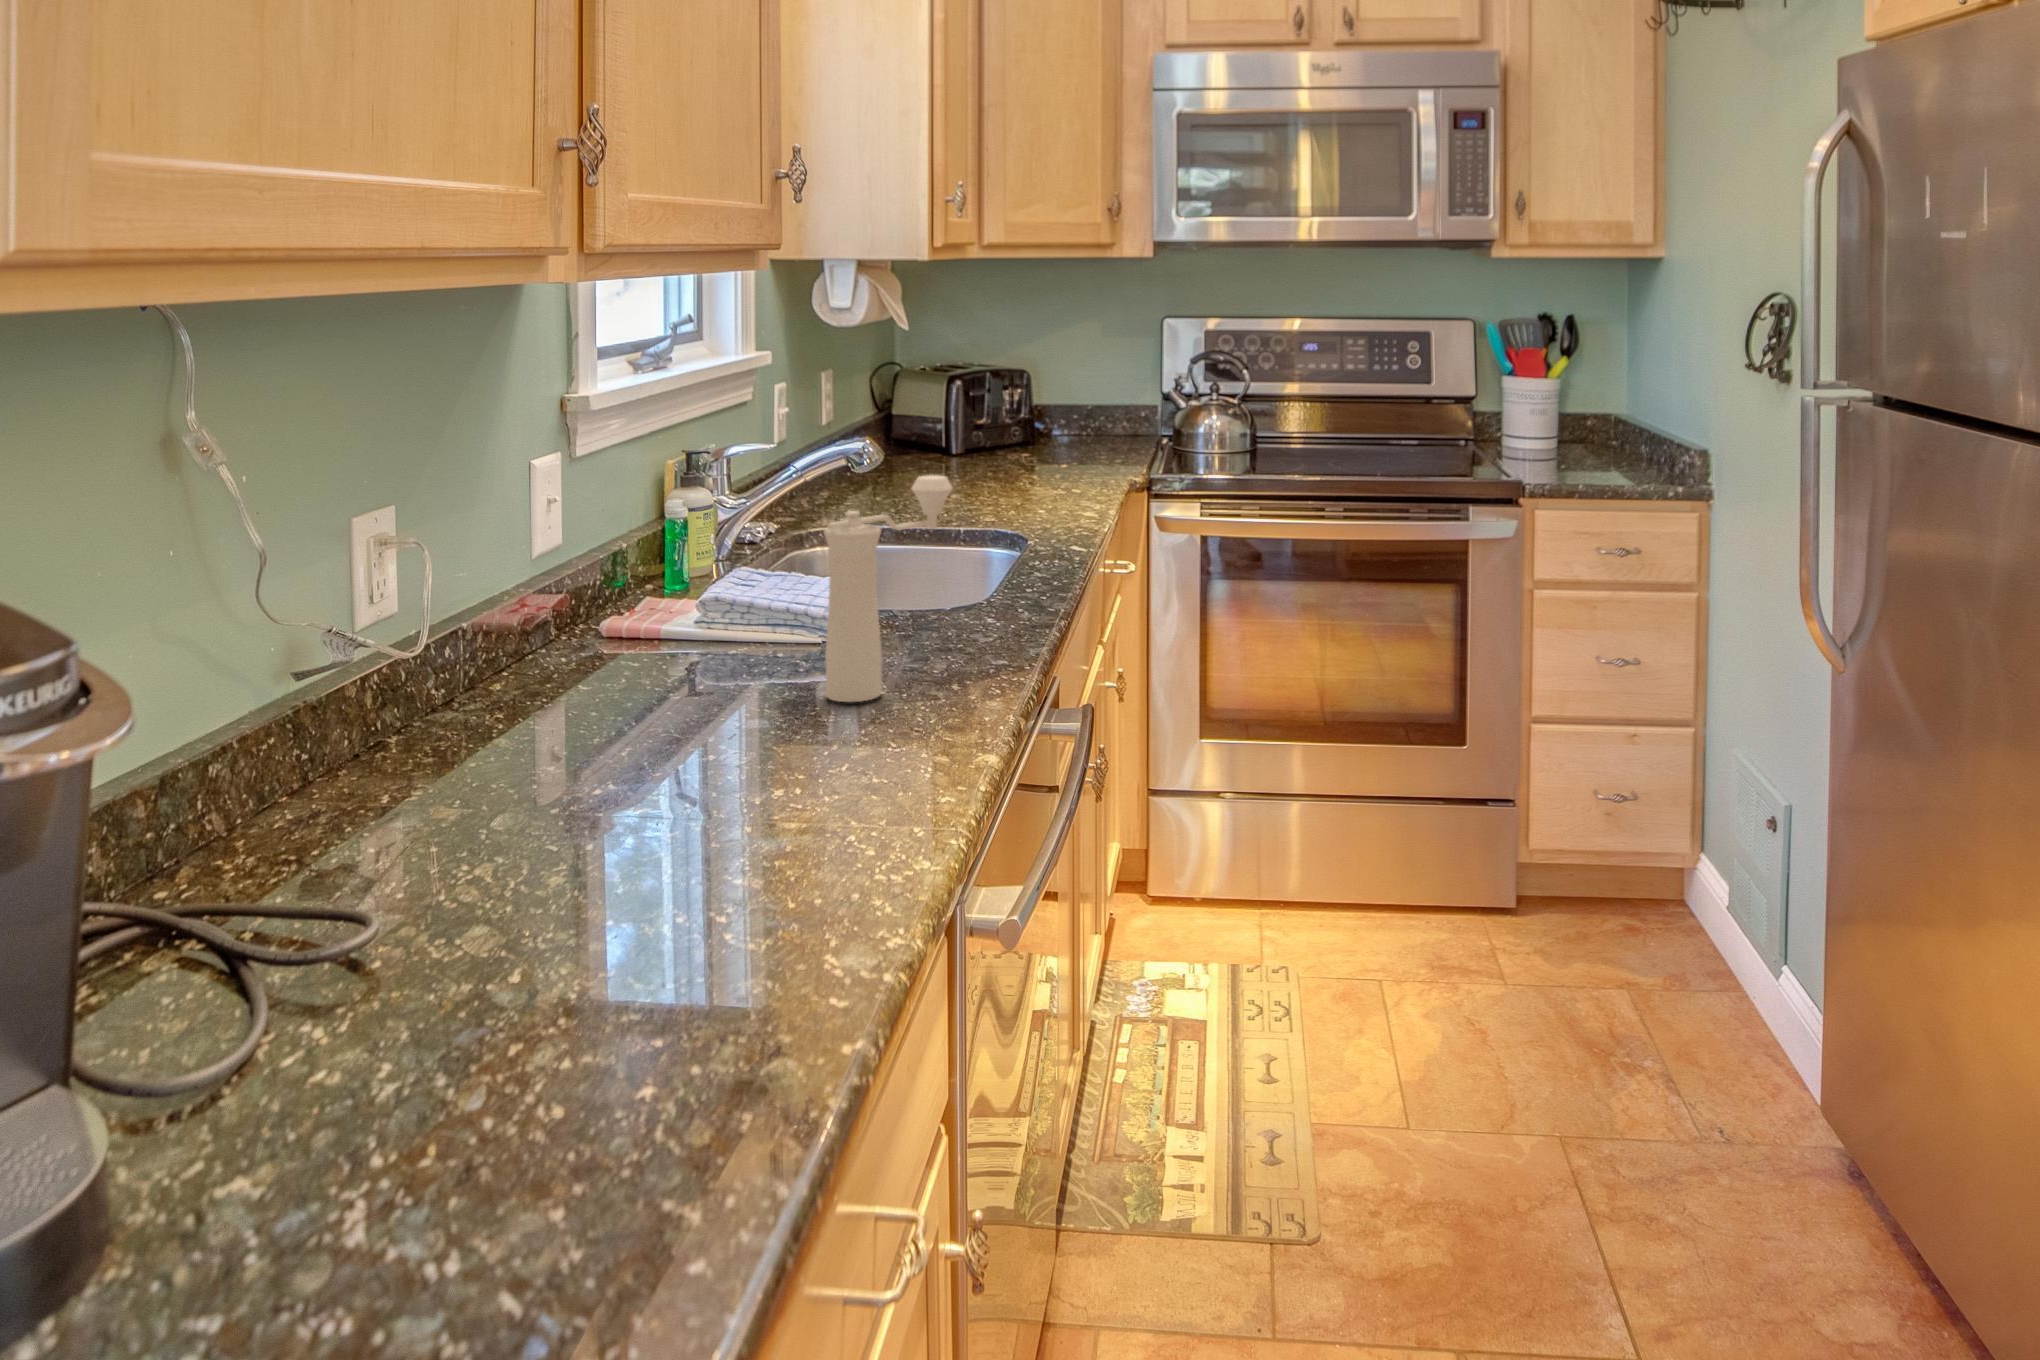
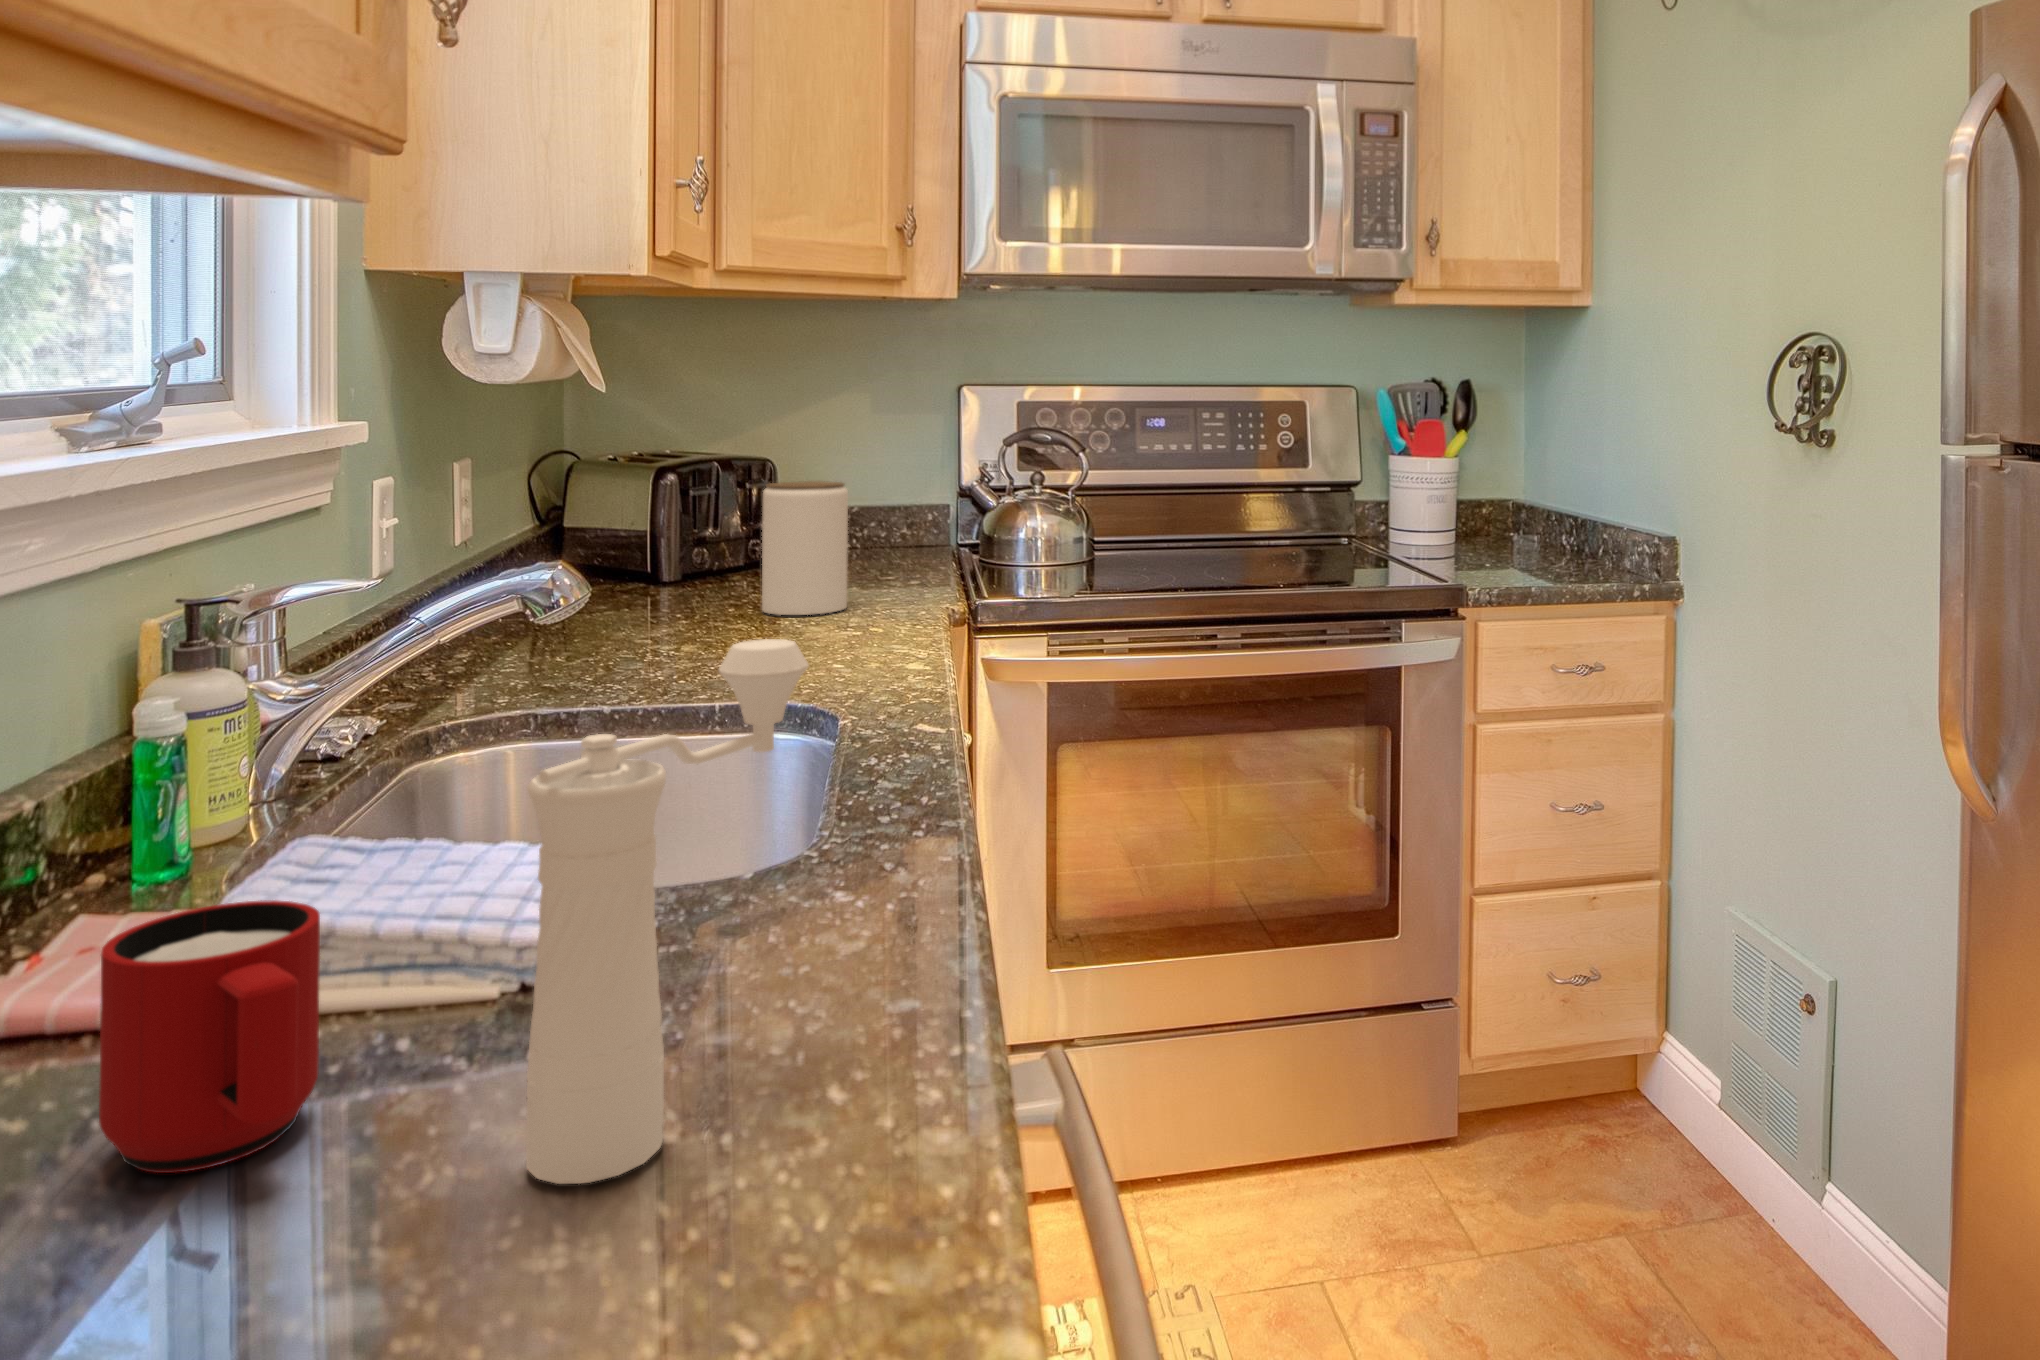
jar: none [1009,391,1065,482] -> present [762,481,848,615]
mug: none [666,580,747,684] -> present [99,900,320,1173]

